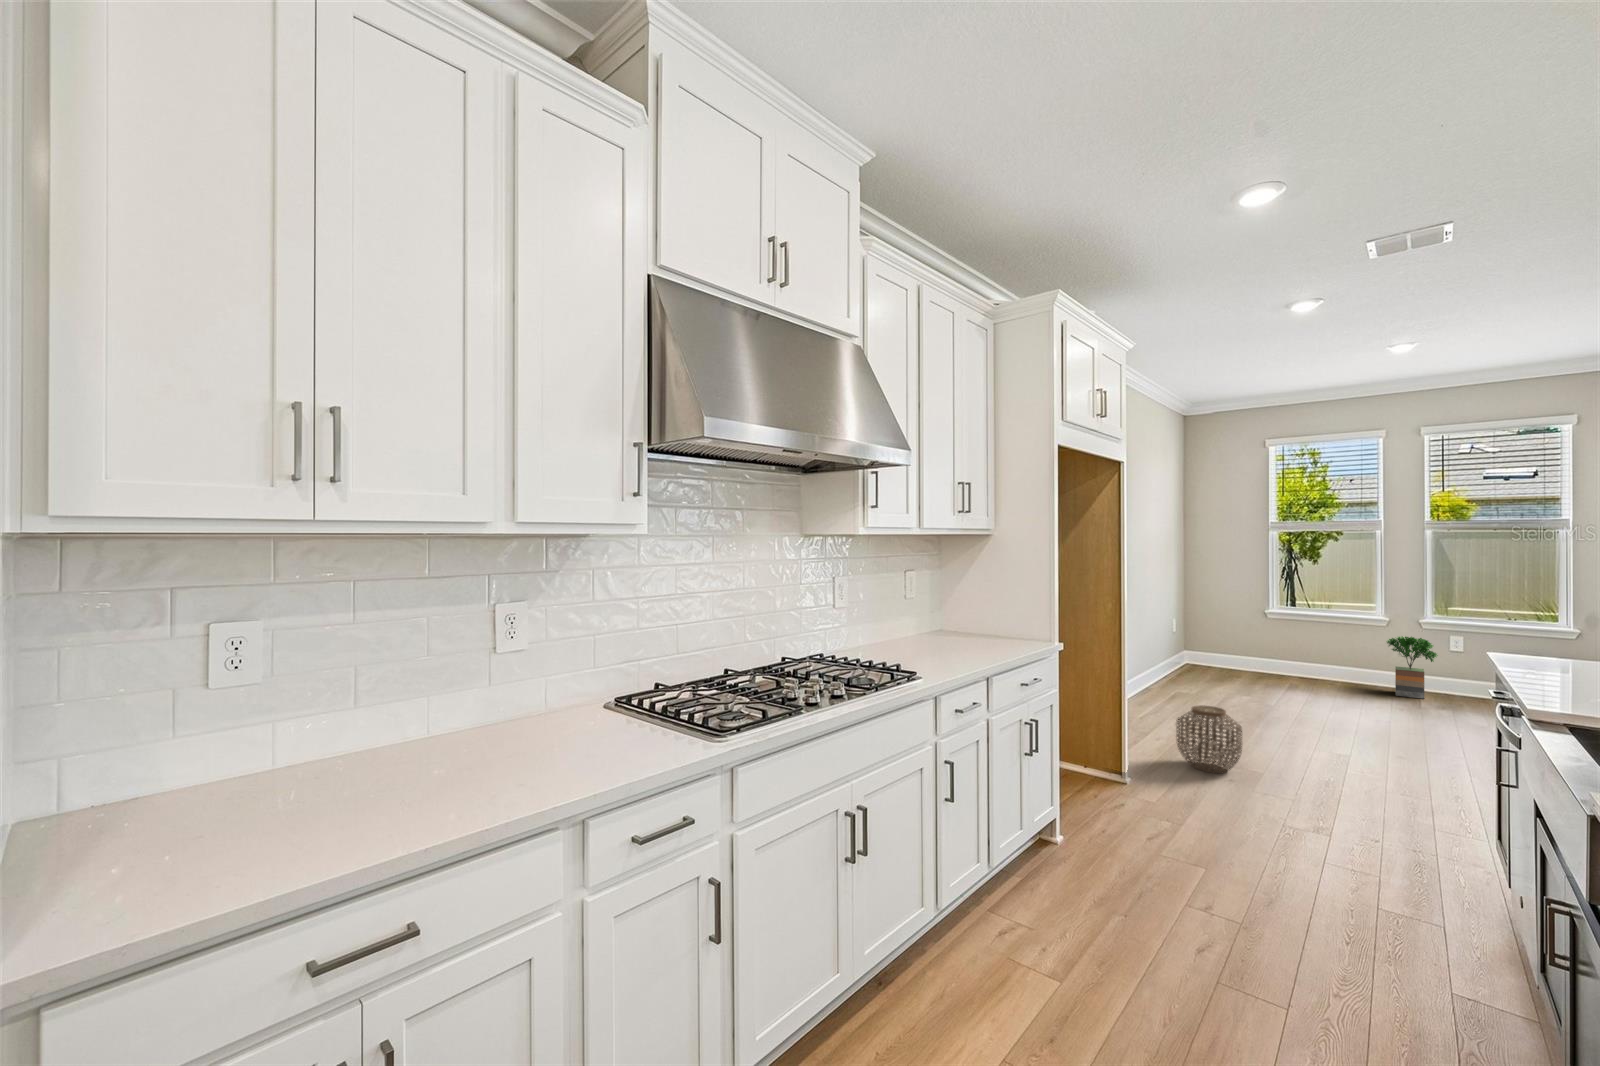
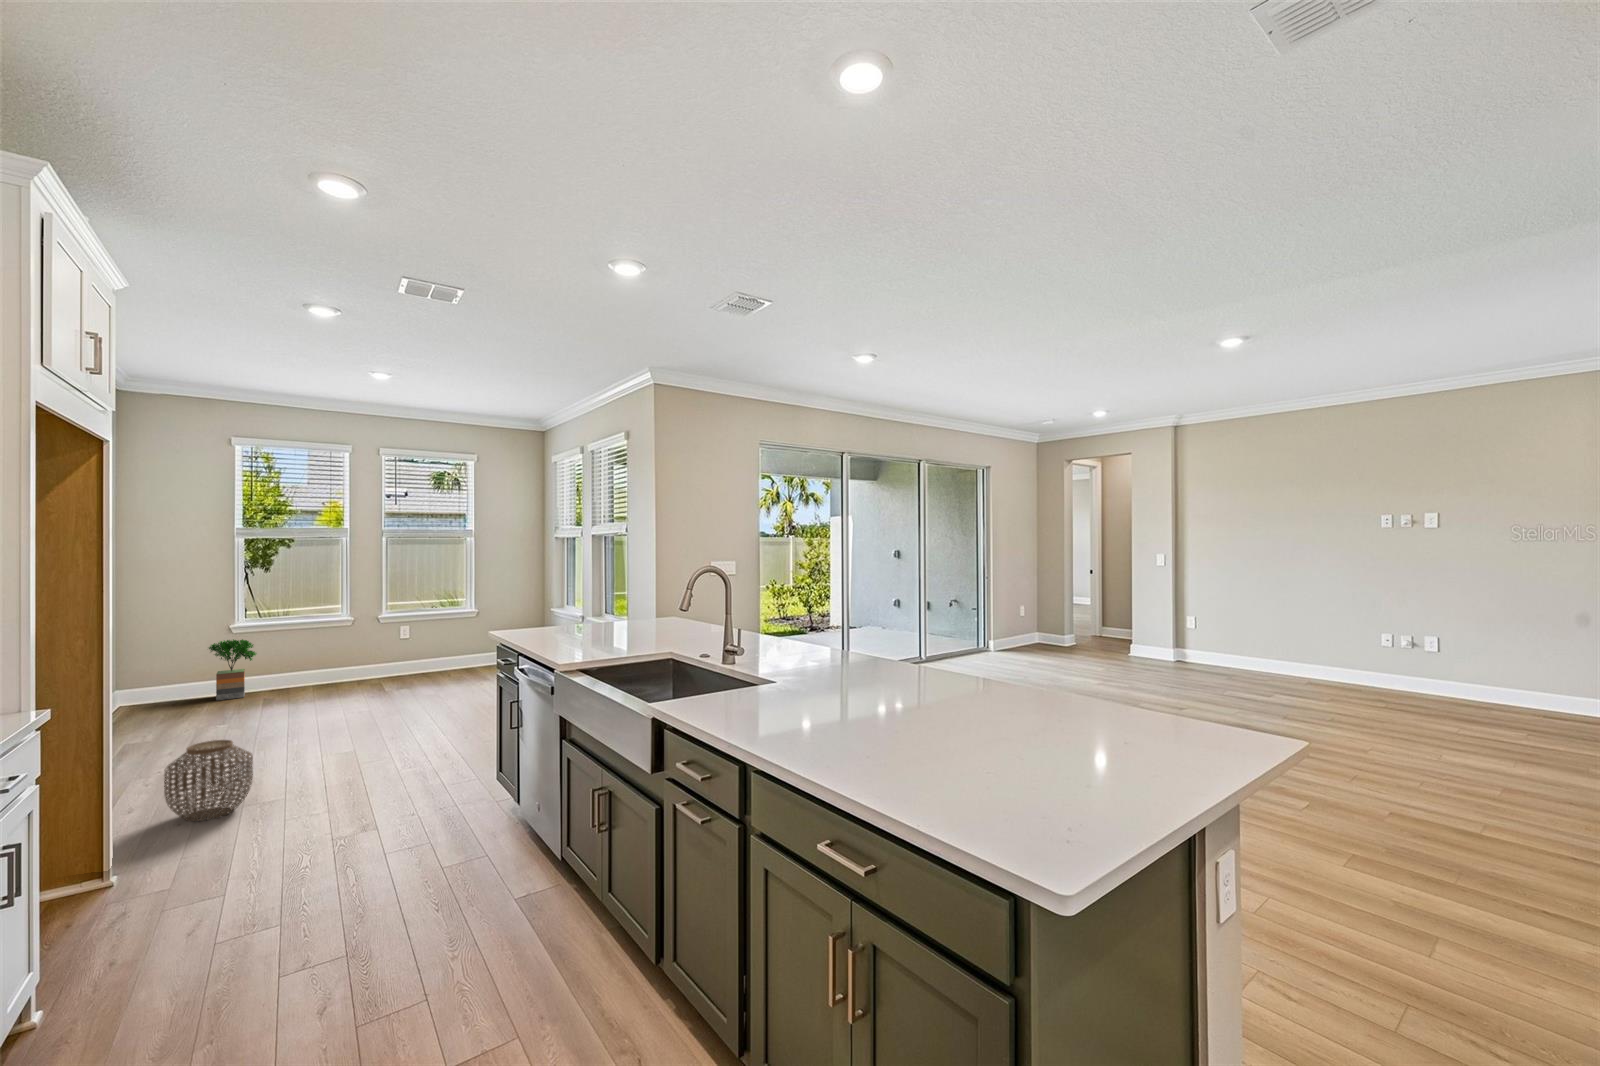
potted tree: present [1387,636,1438,699] -> present [209,639,256,700]

